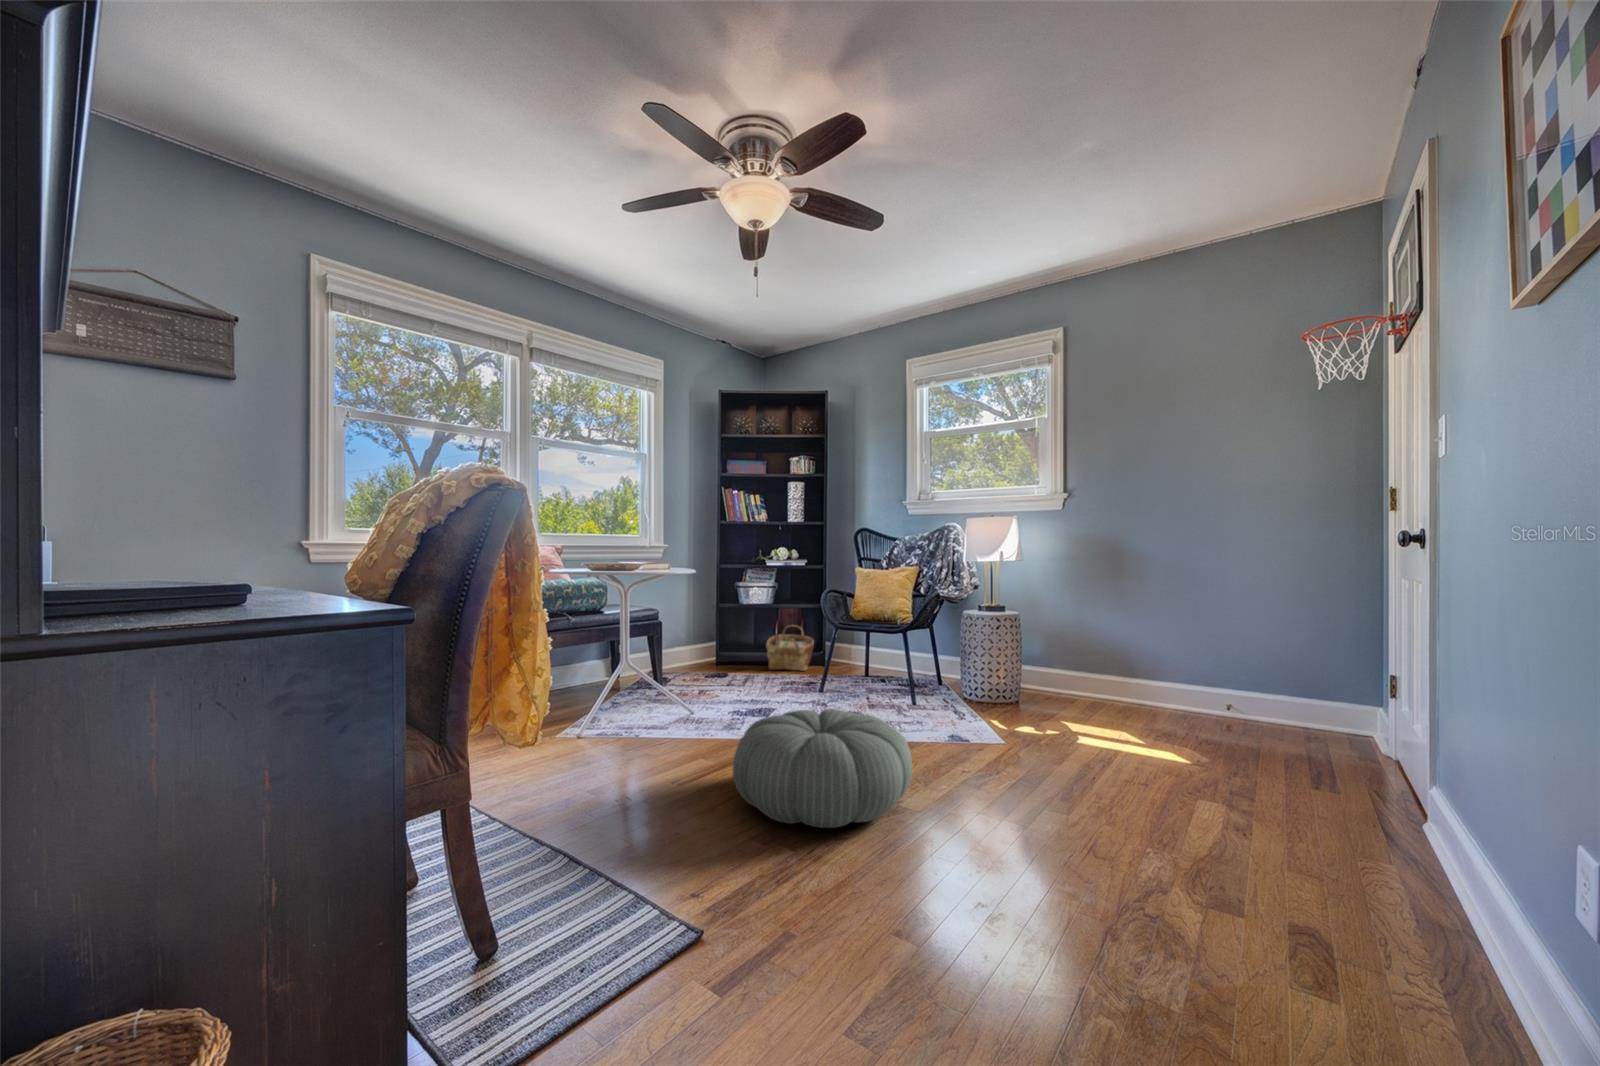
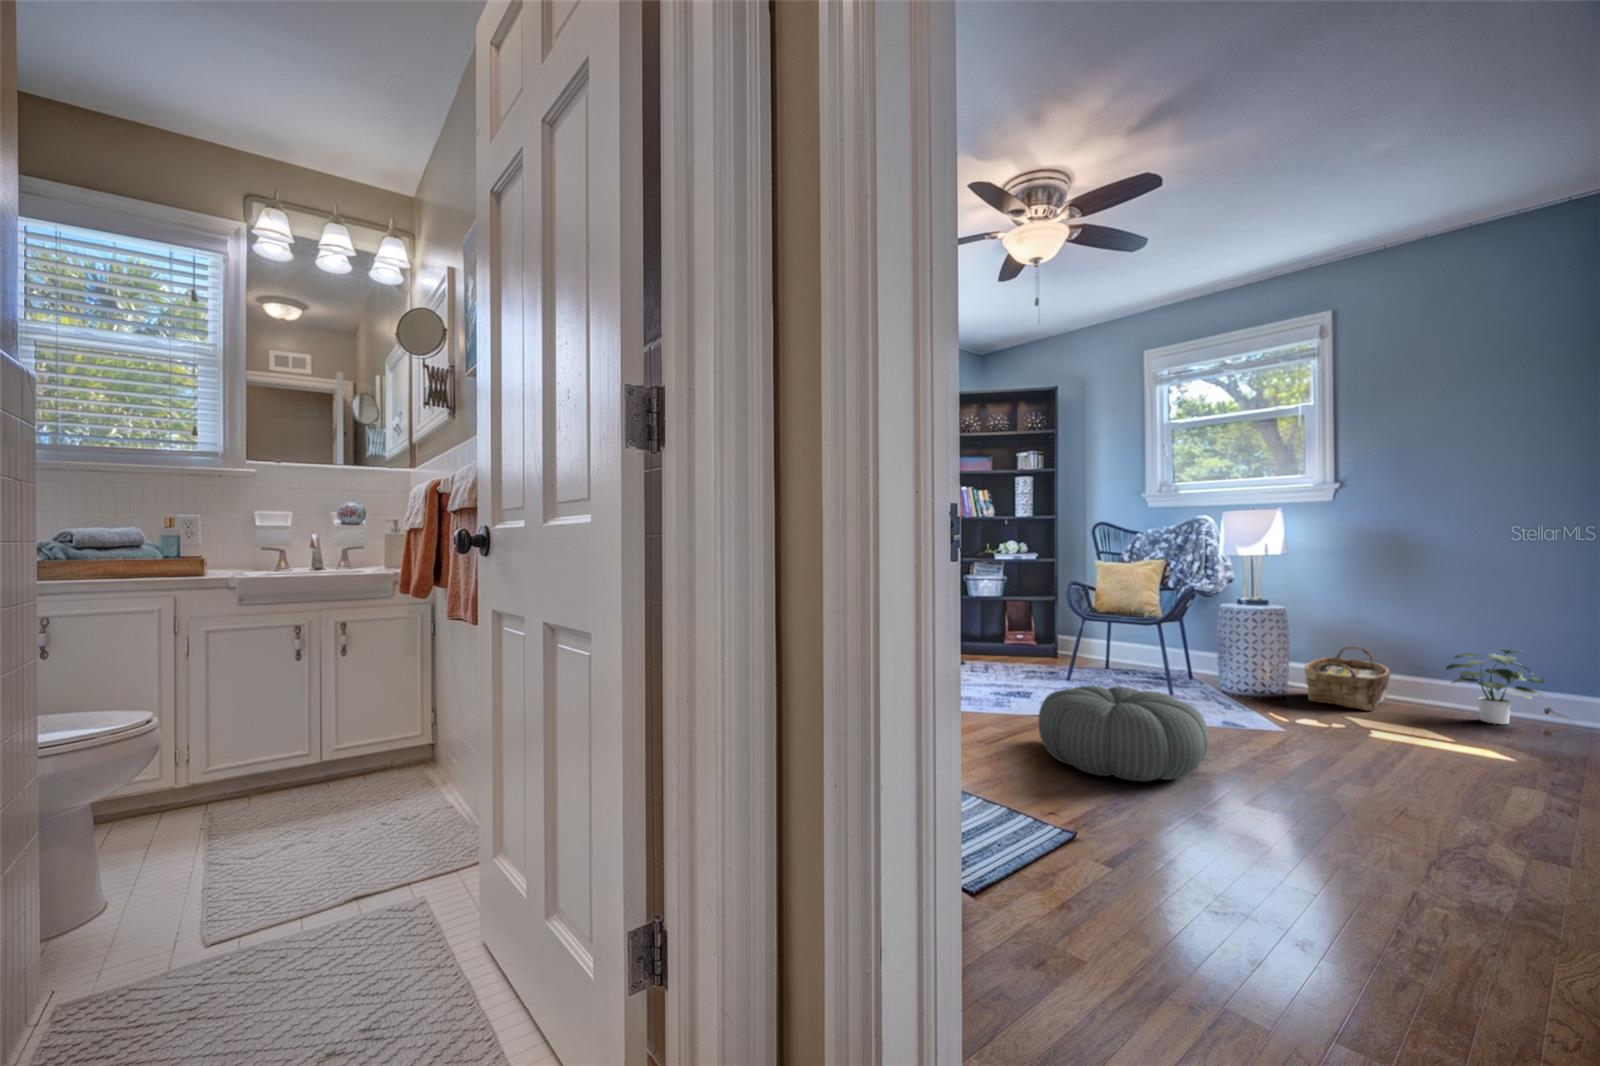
woven basket: present [766,625,814,671] -> present [1305,646,1390,711]
potted plant: none [1147,652,1226,723] -> present [1446,649,1544,724]

